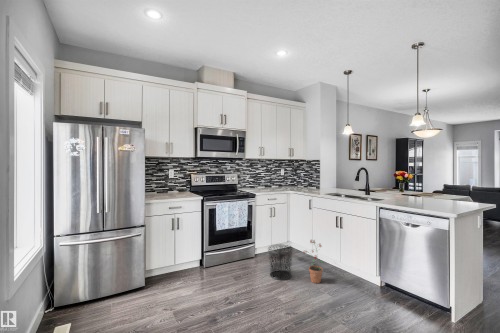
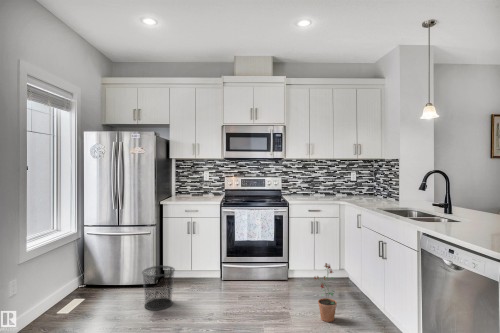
waste bin: present [268,244,292,280] -> present [142,266,175,310]

